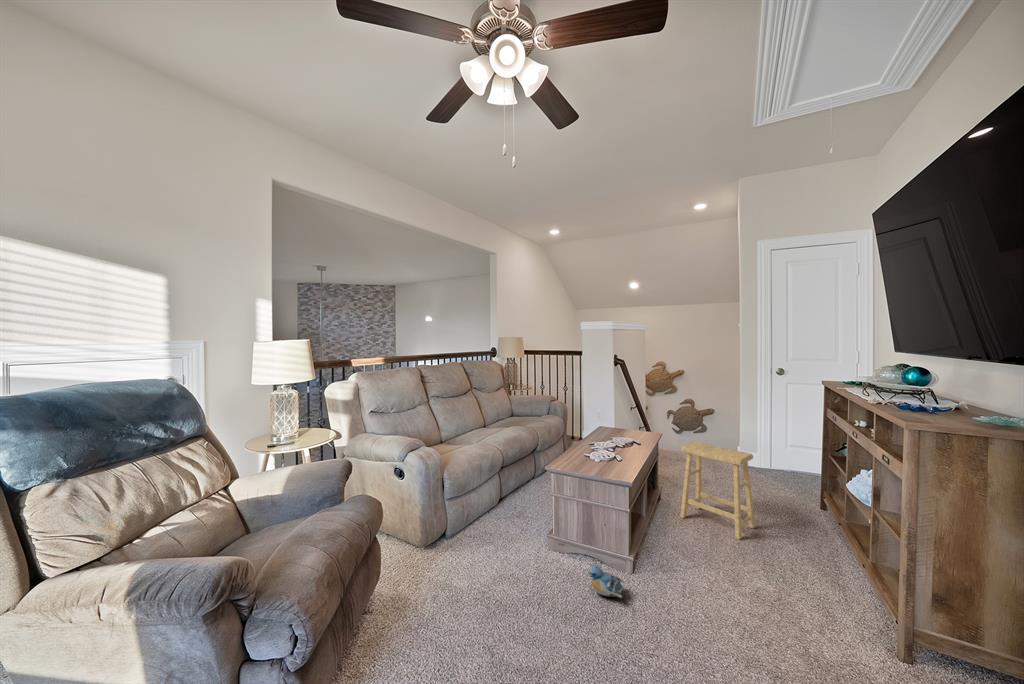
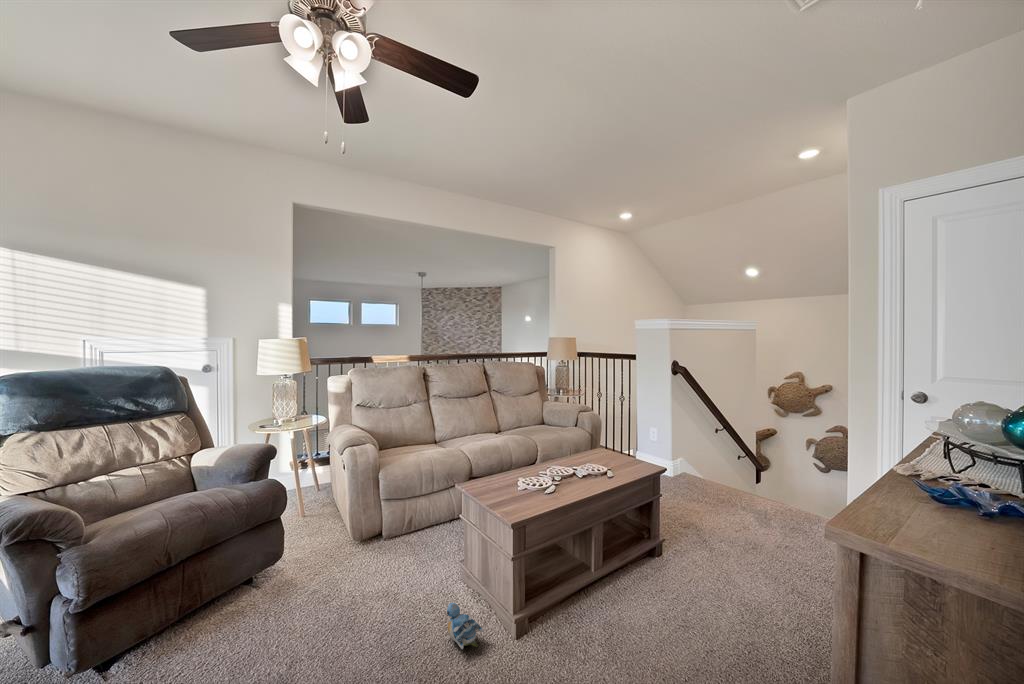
footstool: present [680,442,755,540] -> none [655,482,754,631]

